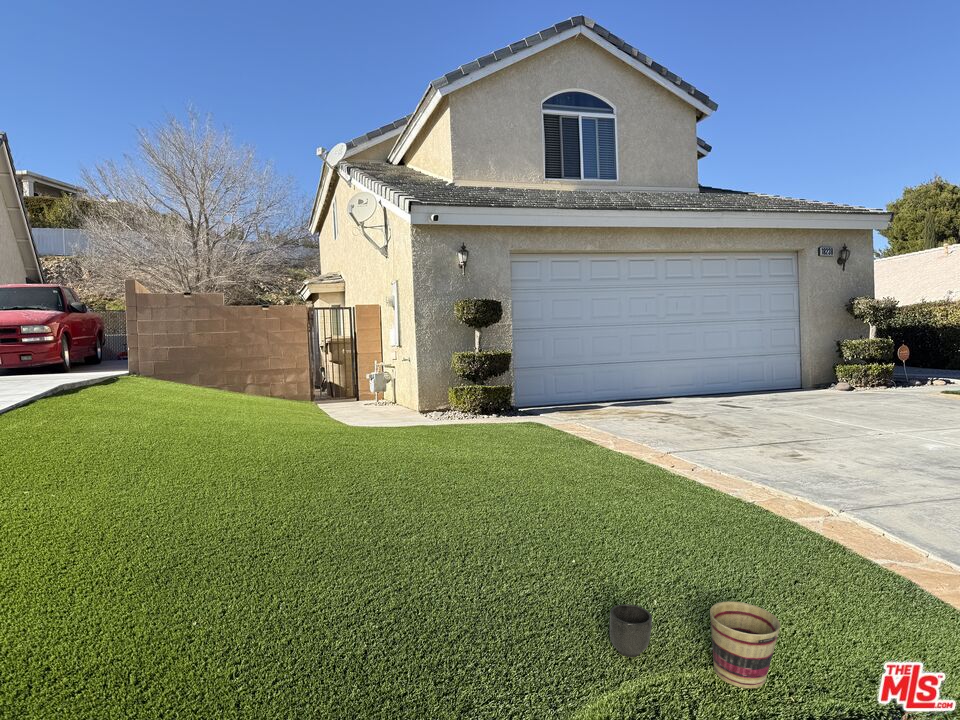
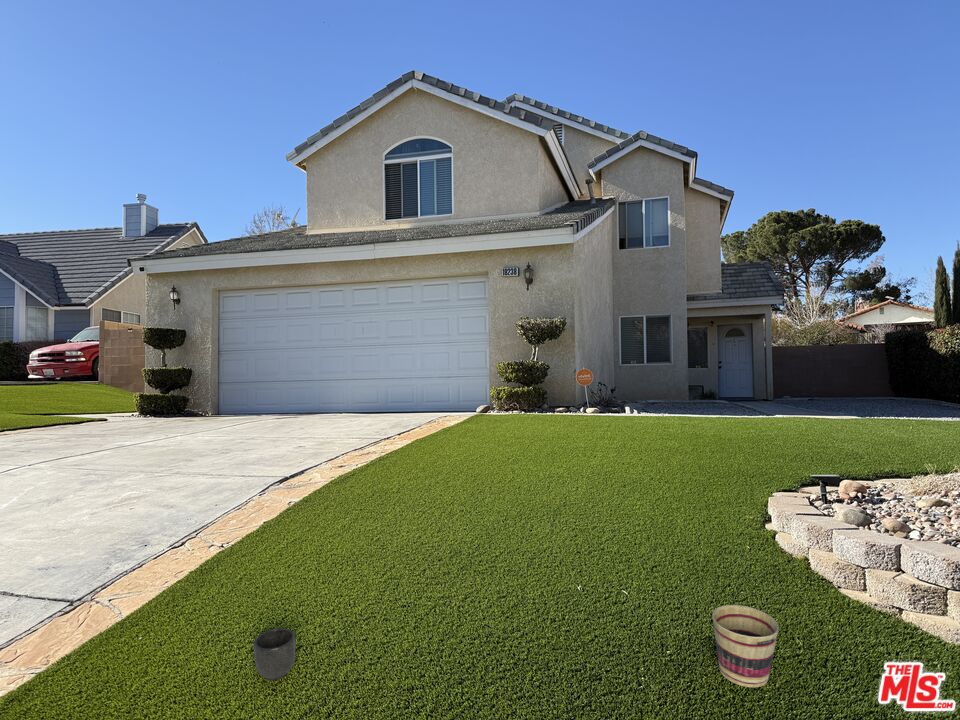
planter: present [610,604,652,657] -> present [254,628,295,681]

